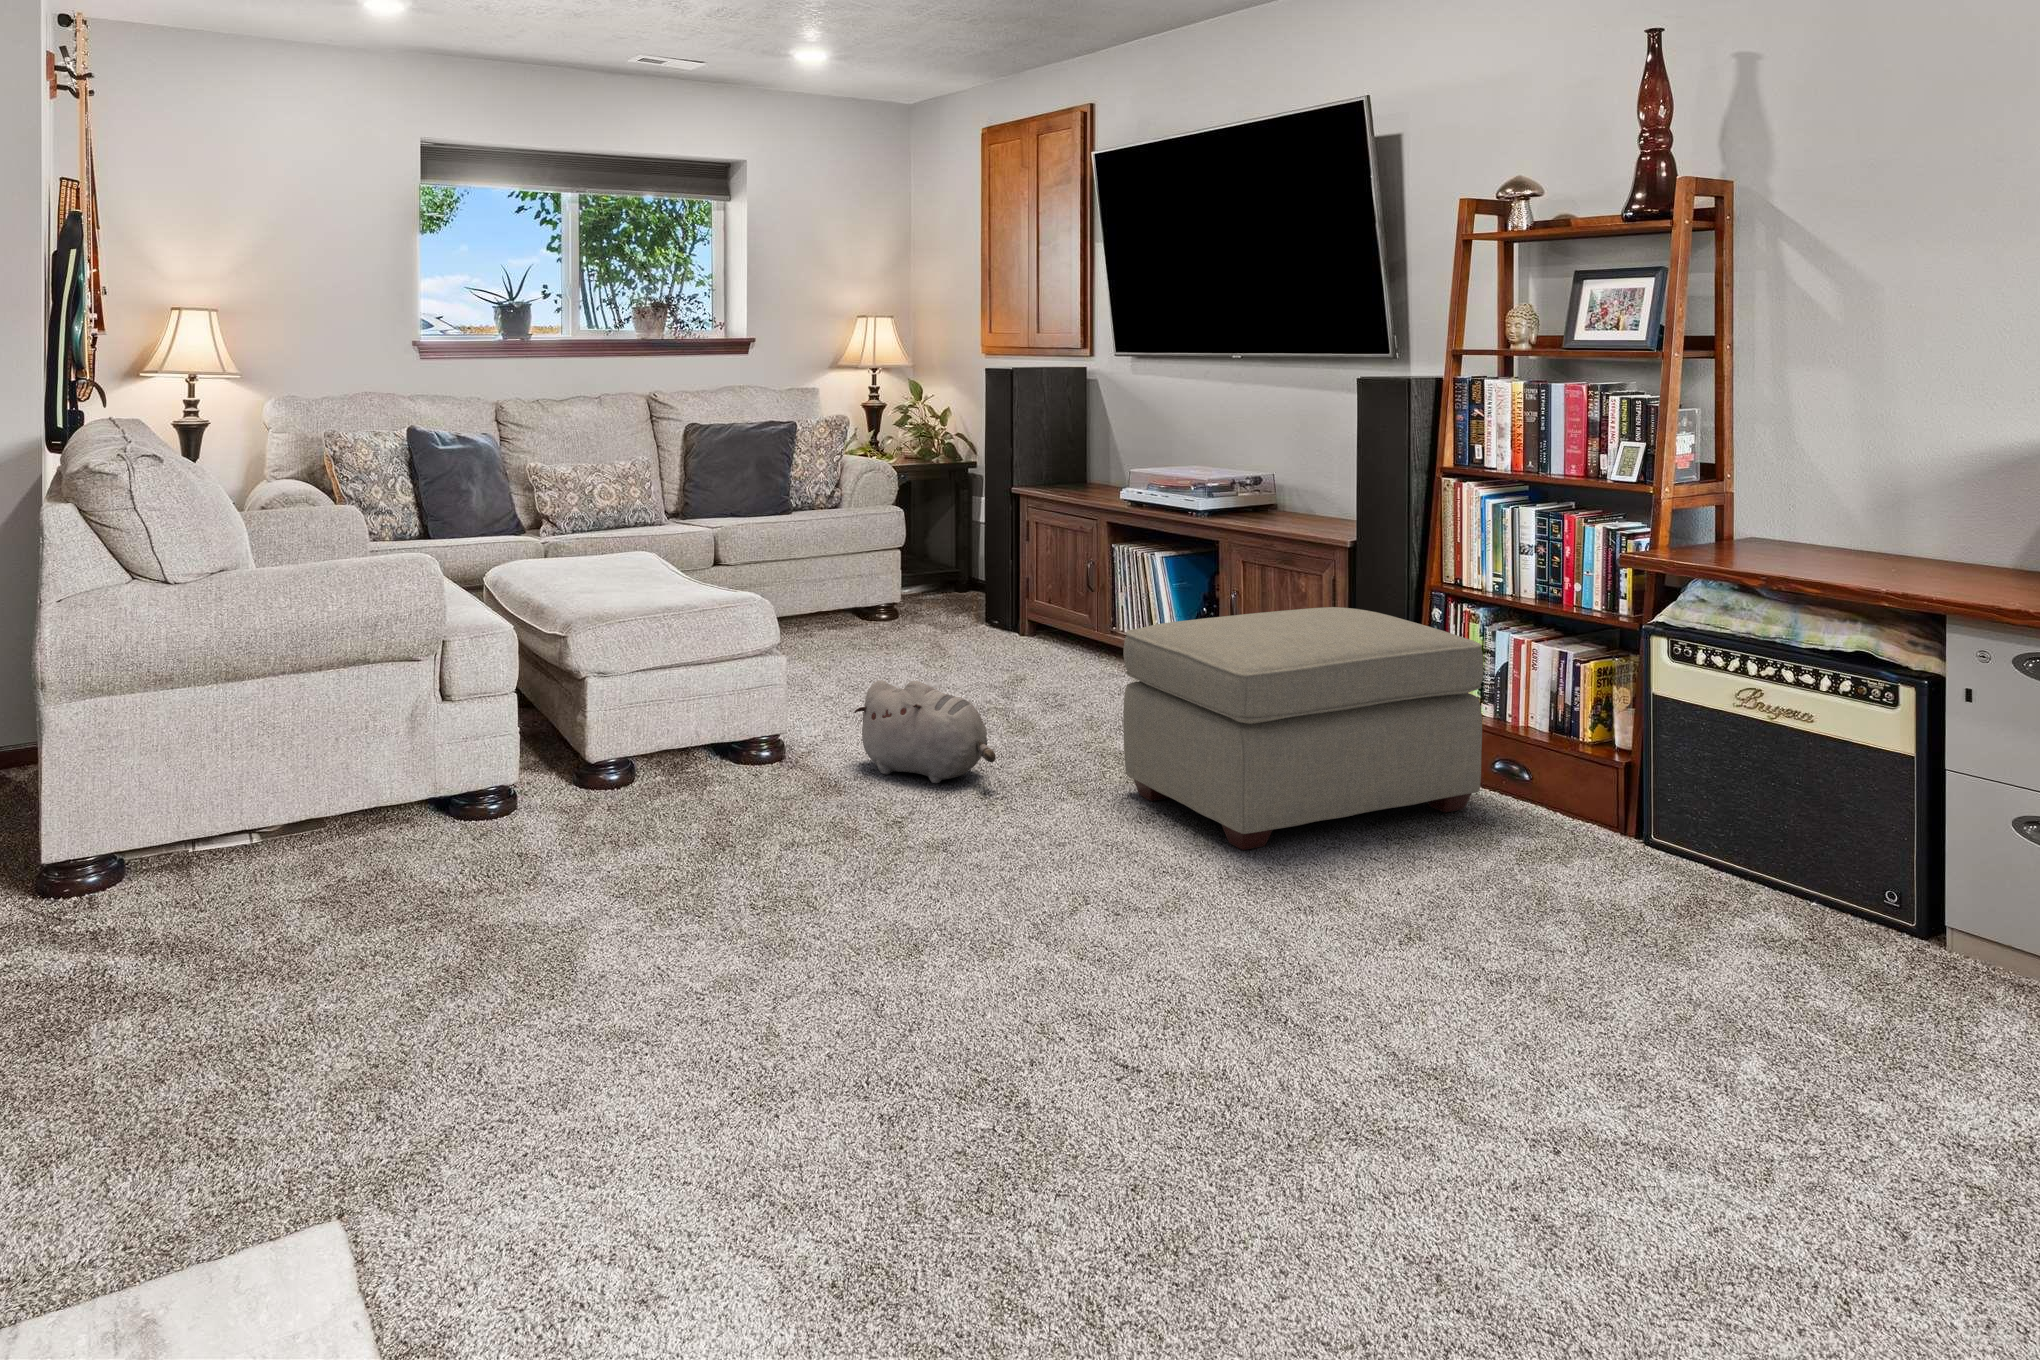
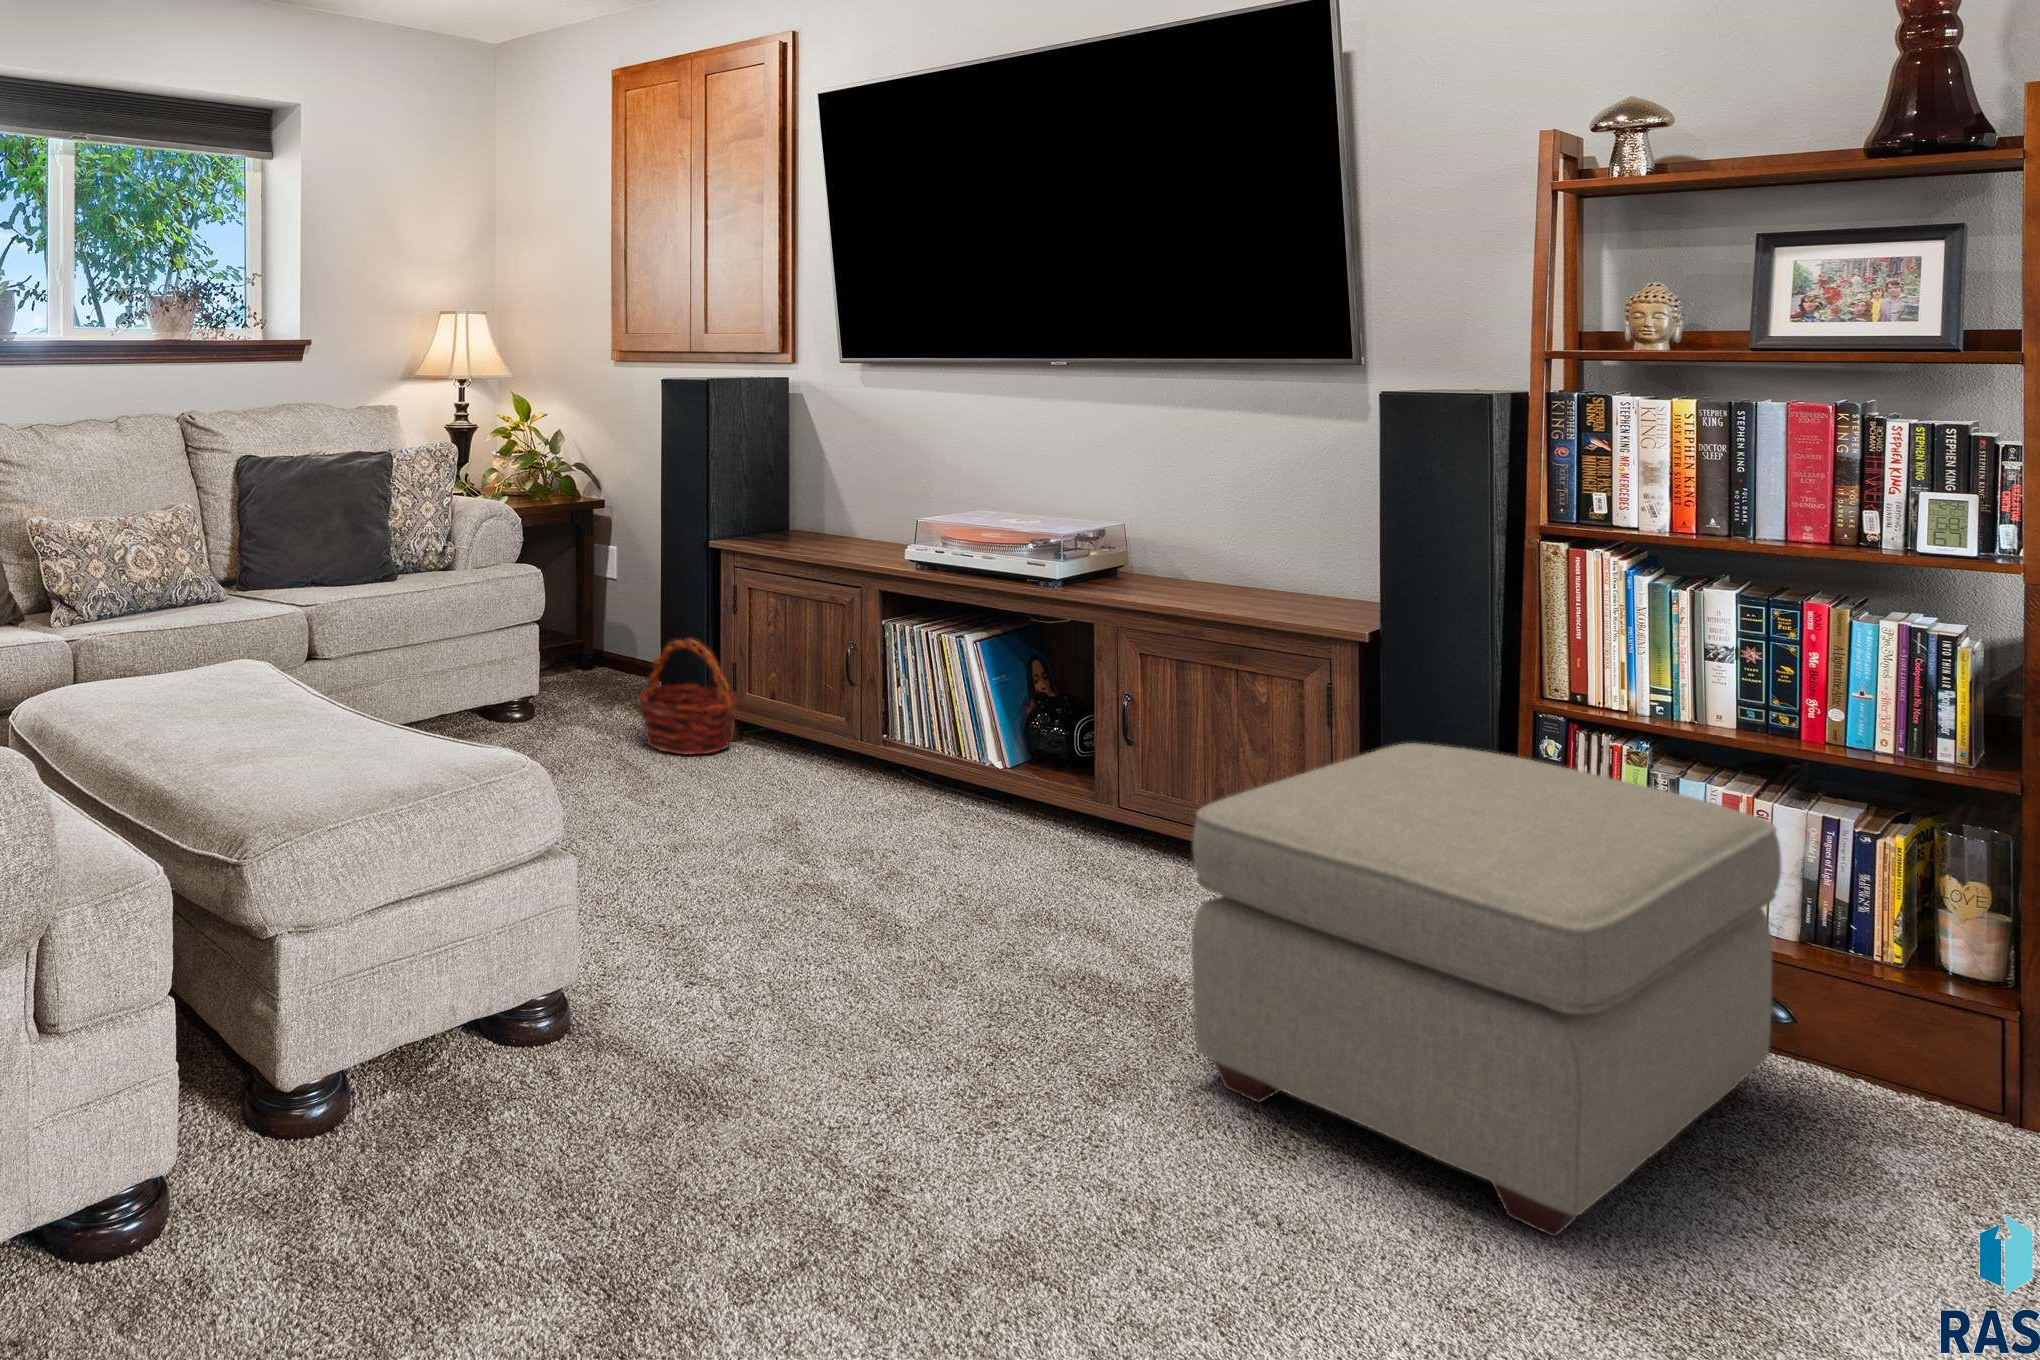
basket: none [954,559,1026,642] -> present [639,638,738,754]
plush toy: present [854,680,996,783] -> none [718,898,998,1083]

